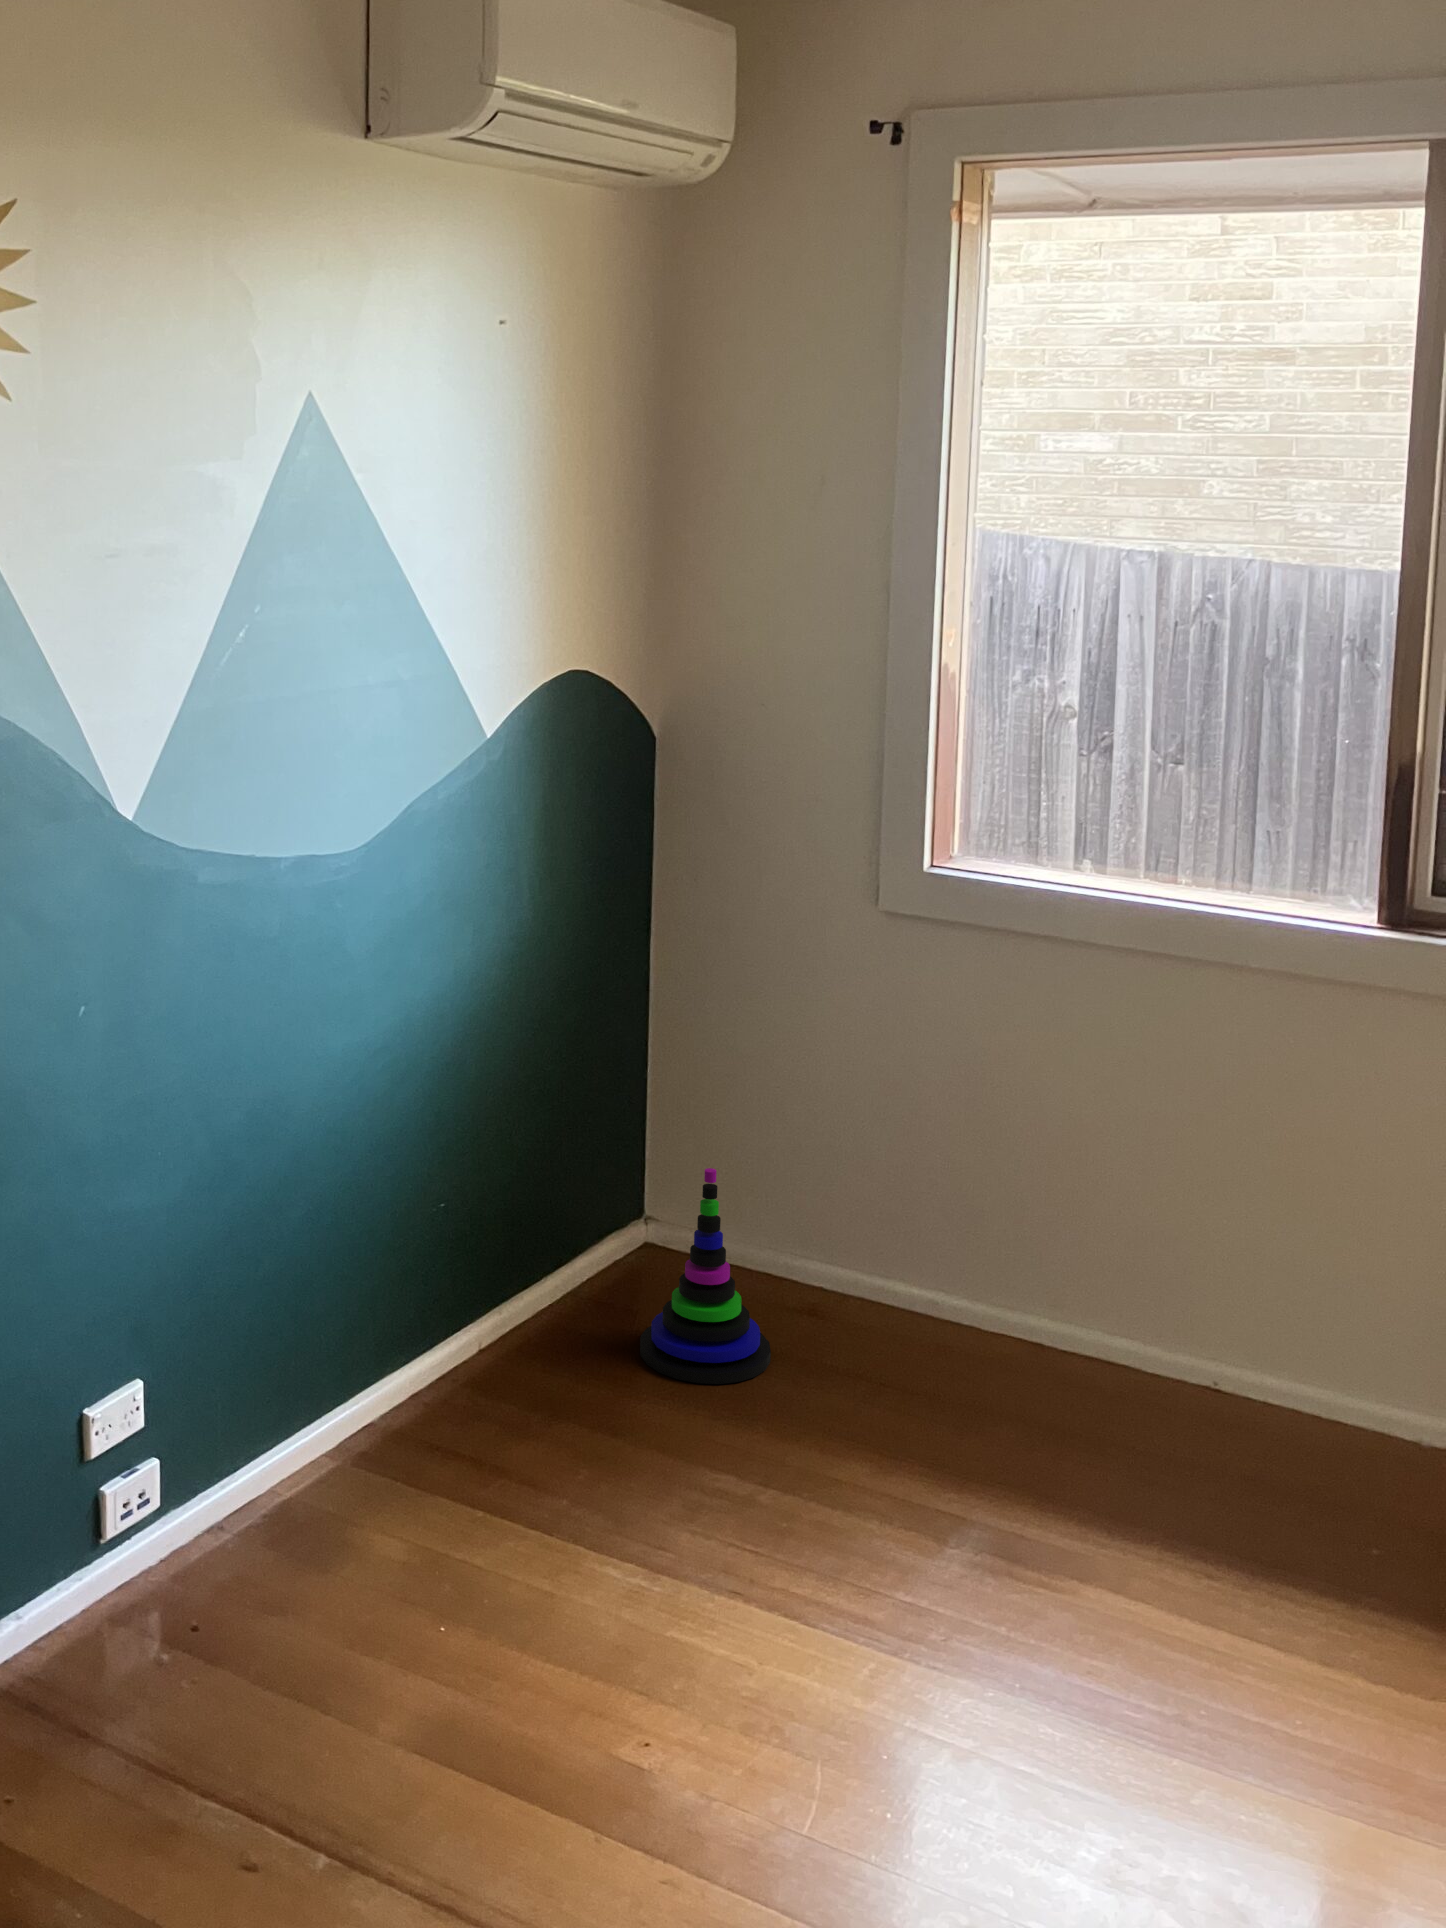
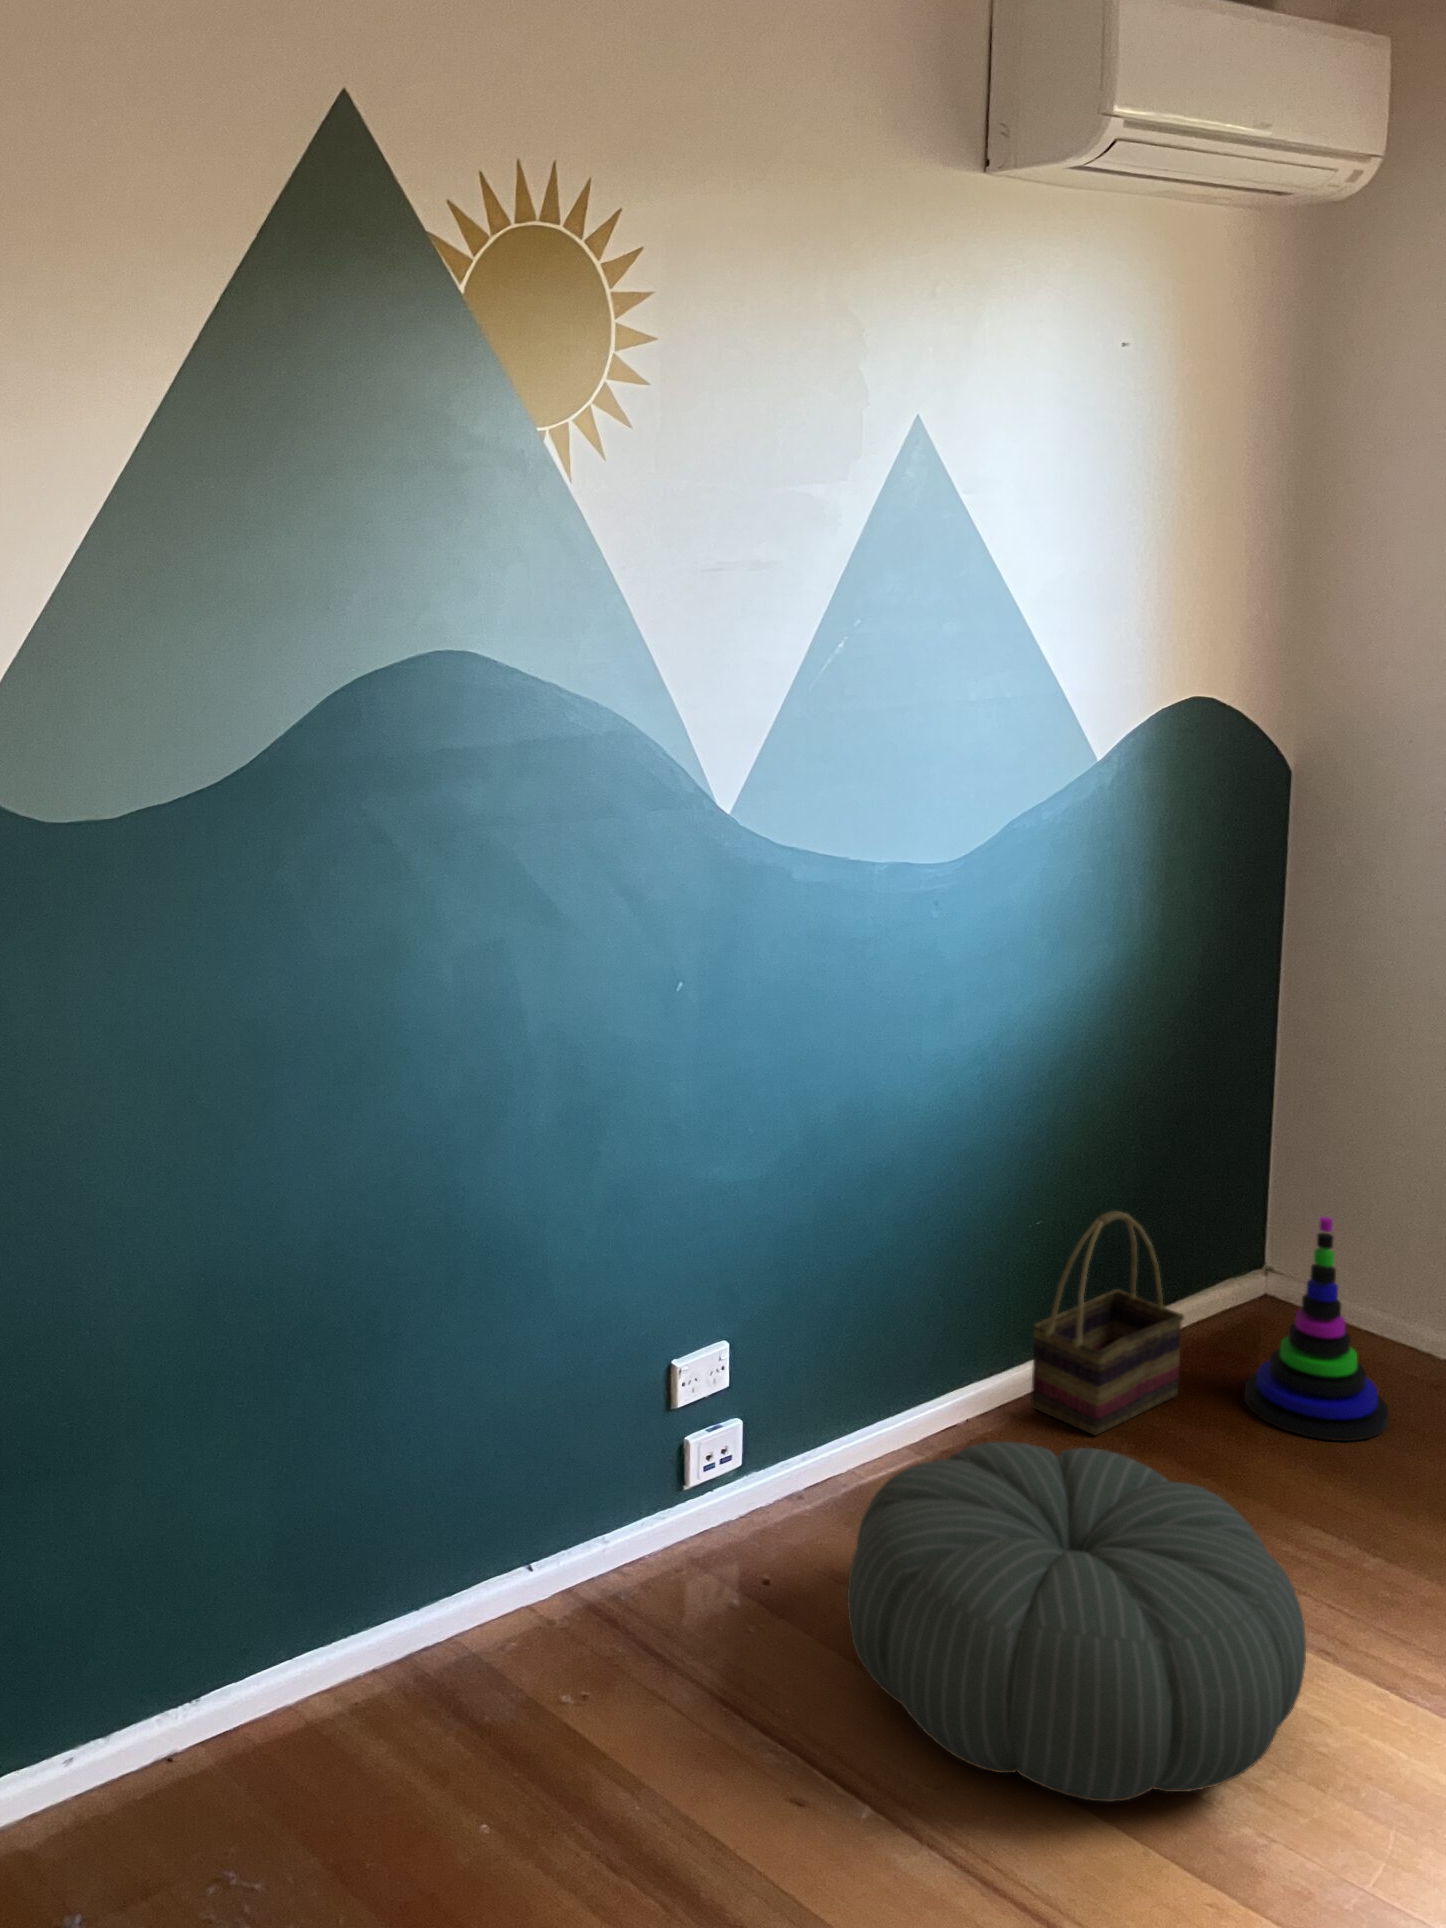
basket: none [441,1186,584,1414] -> present [1031,1211,1184,1435]
pouf: none [286,1436,732,1804] -> present [847,1442,1306,1802]

